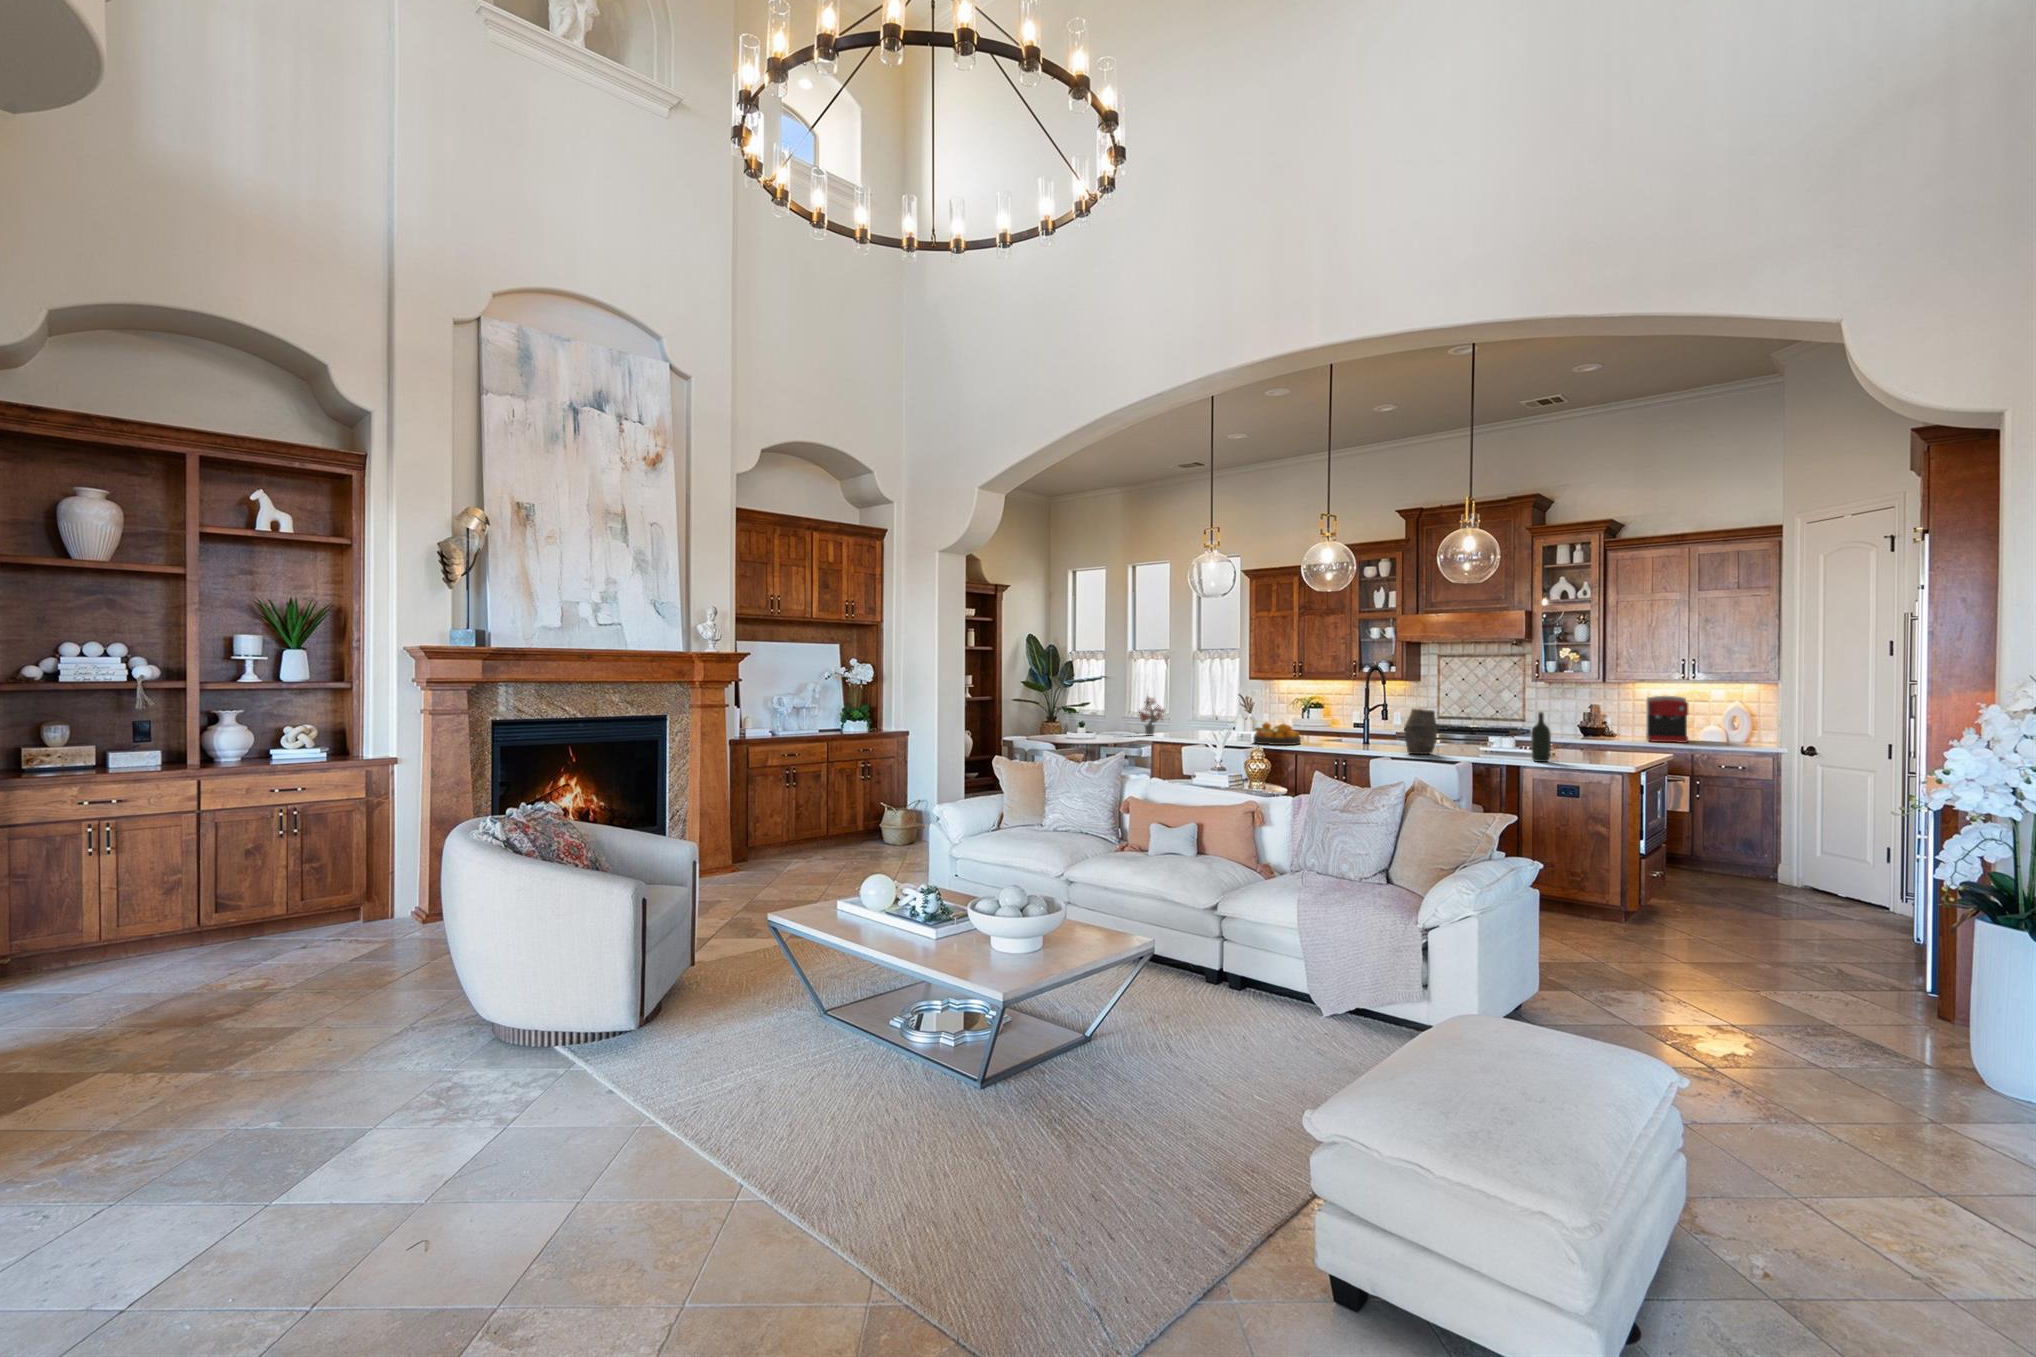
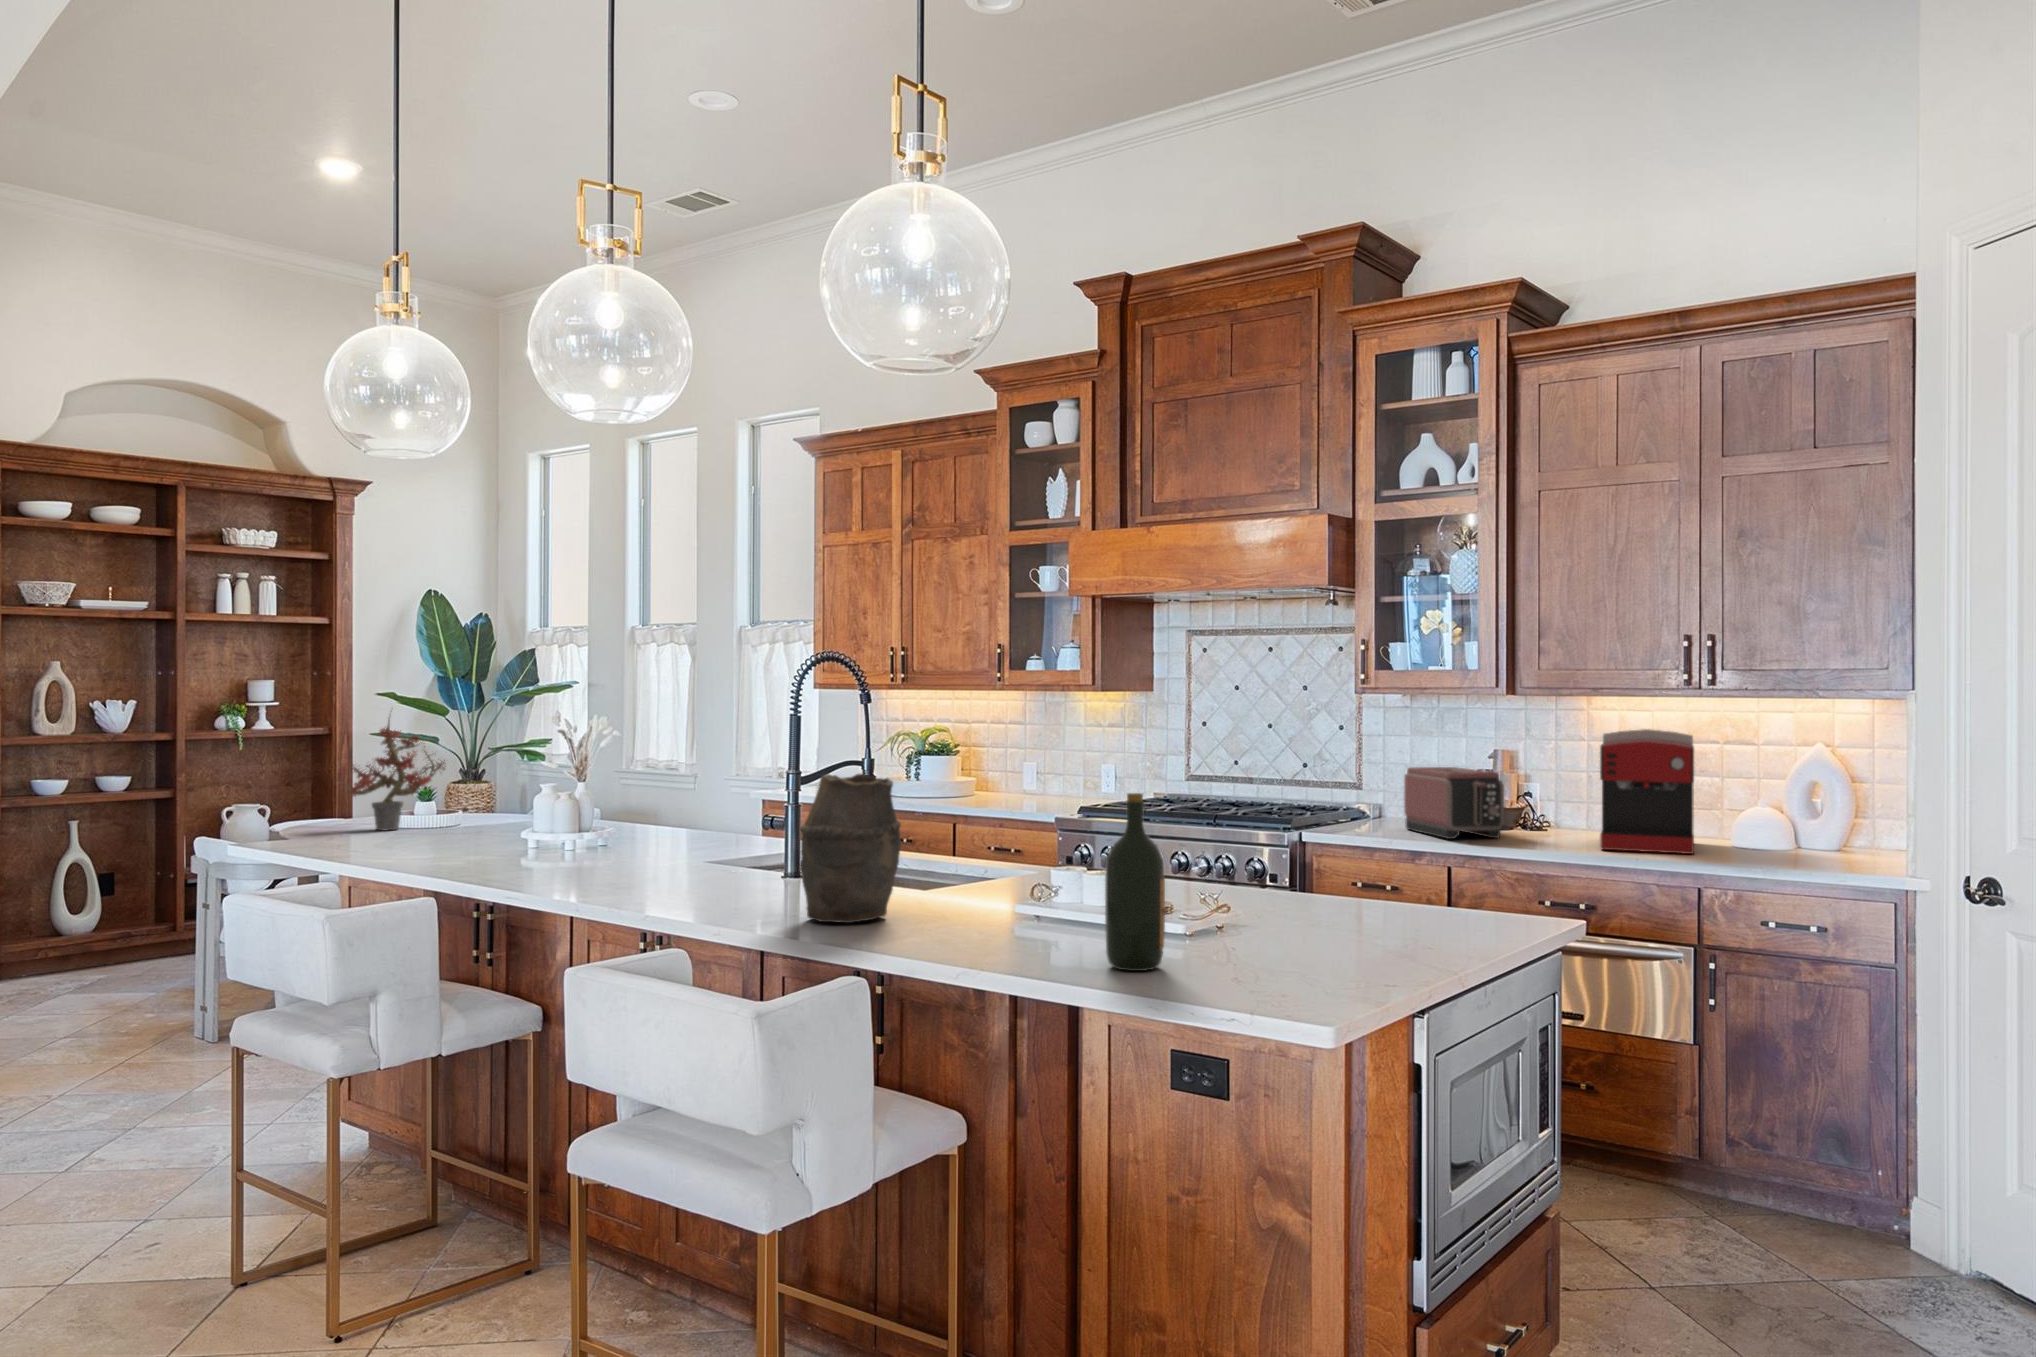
toaster: none [1557,712,1604,739] -> present [1404,767,1504,839]
fruit bowl: present [1254,723,1301,745] -> none [525,804,662,872]

